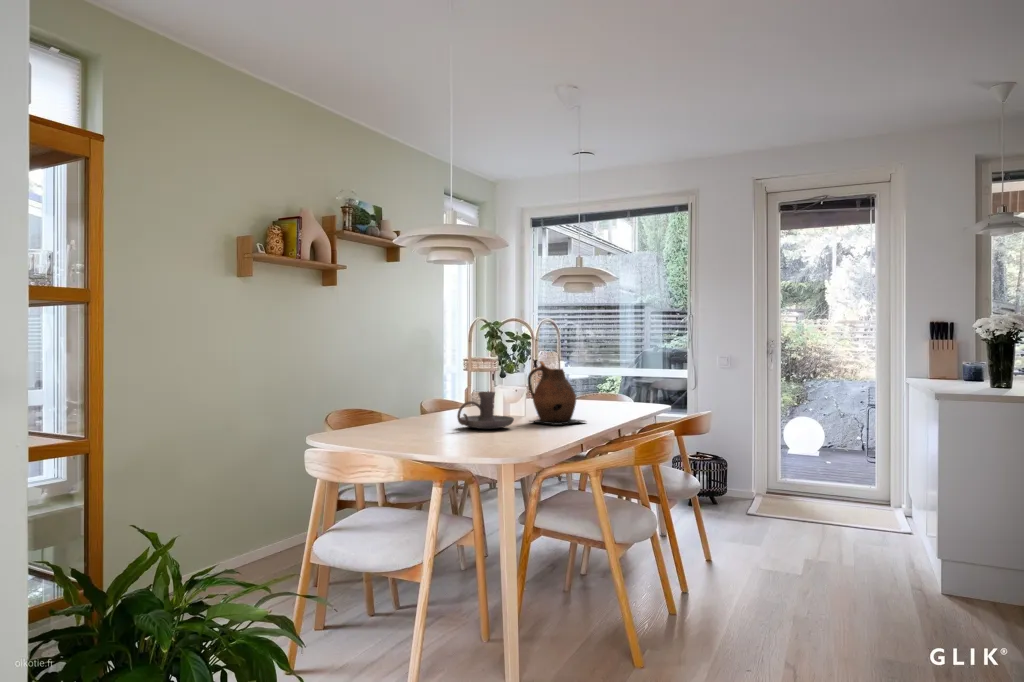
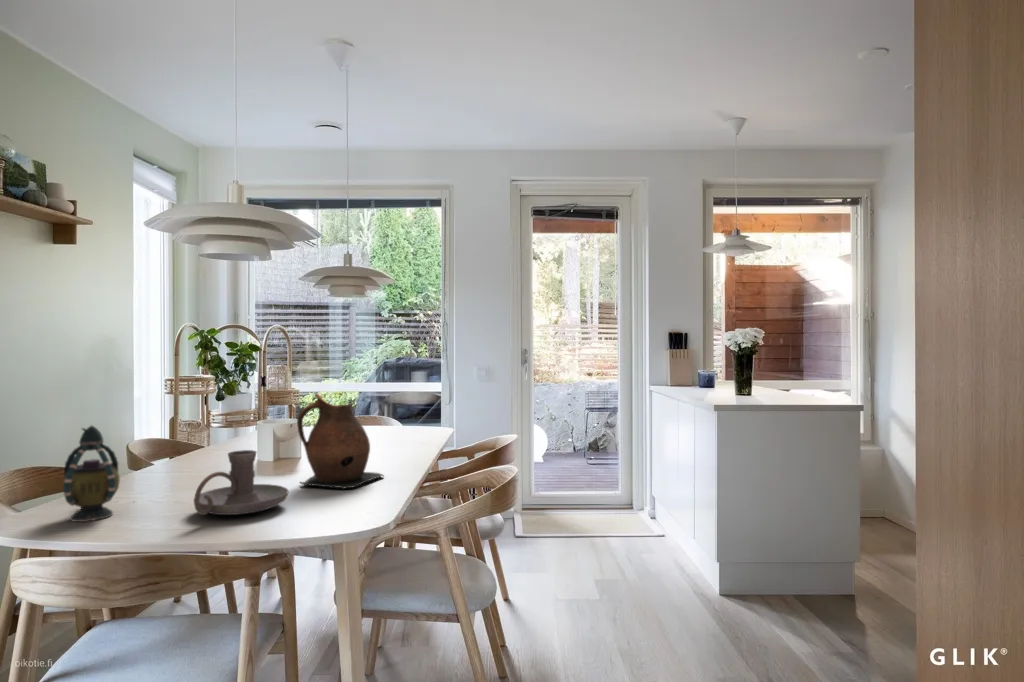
teapot: none [395,372,423,426] -> present [63,426,120,522]

